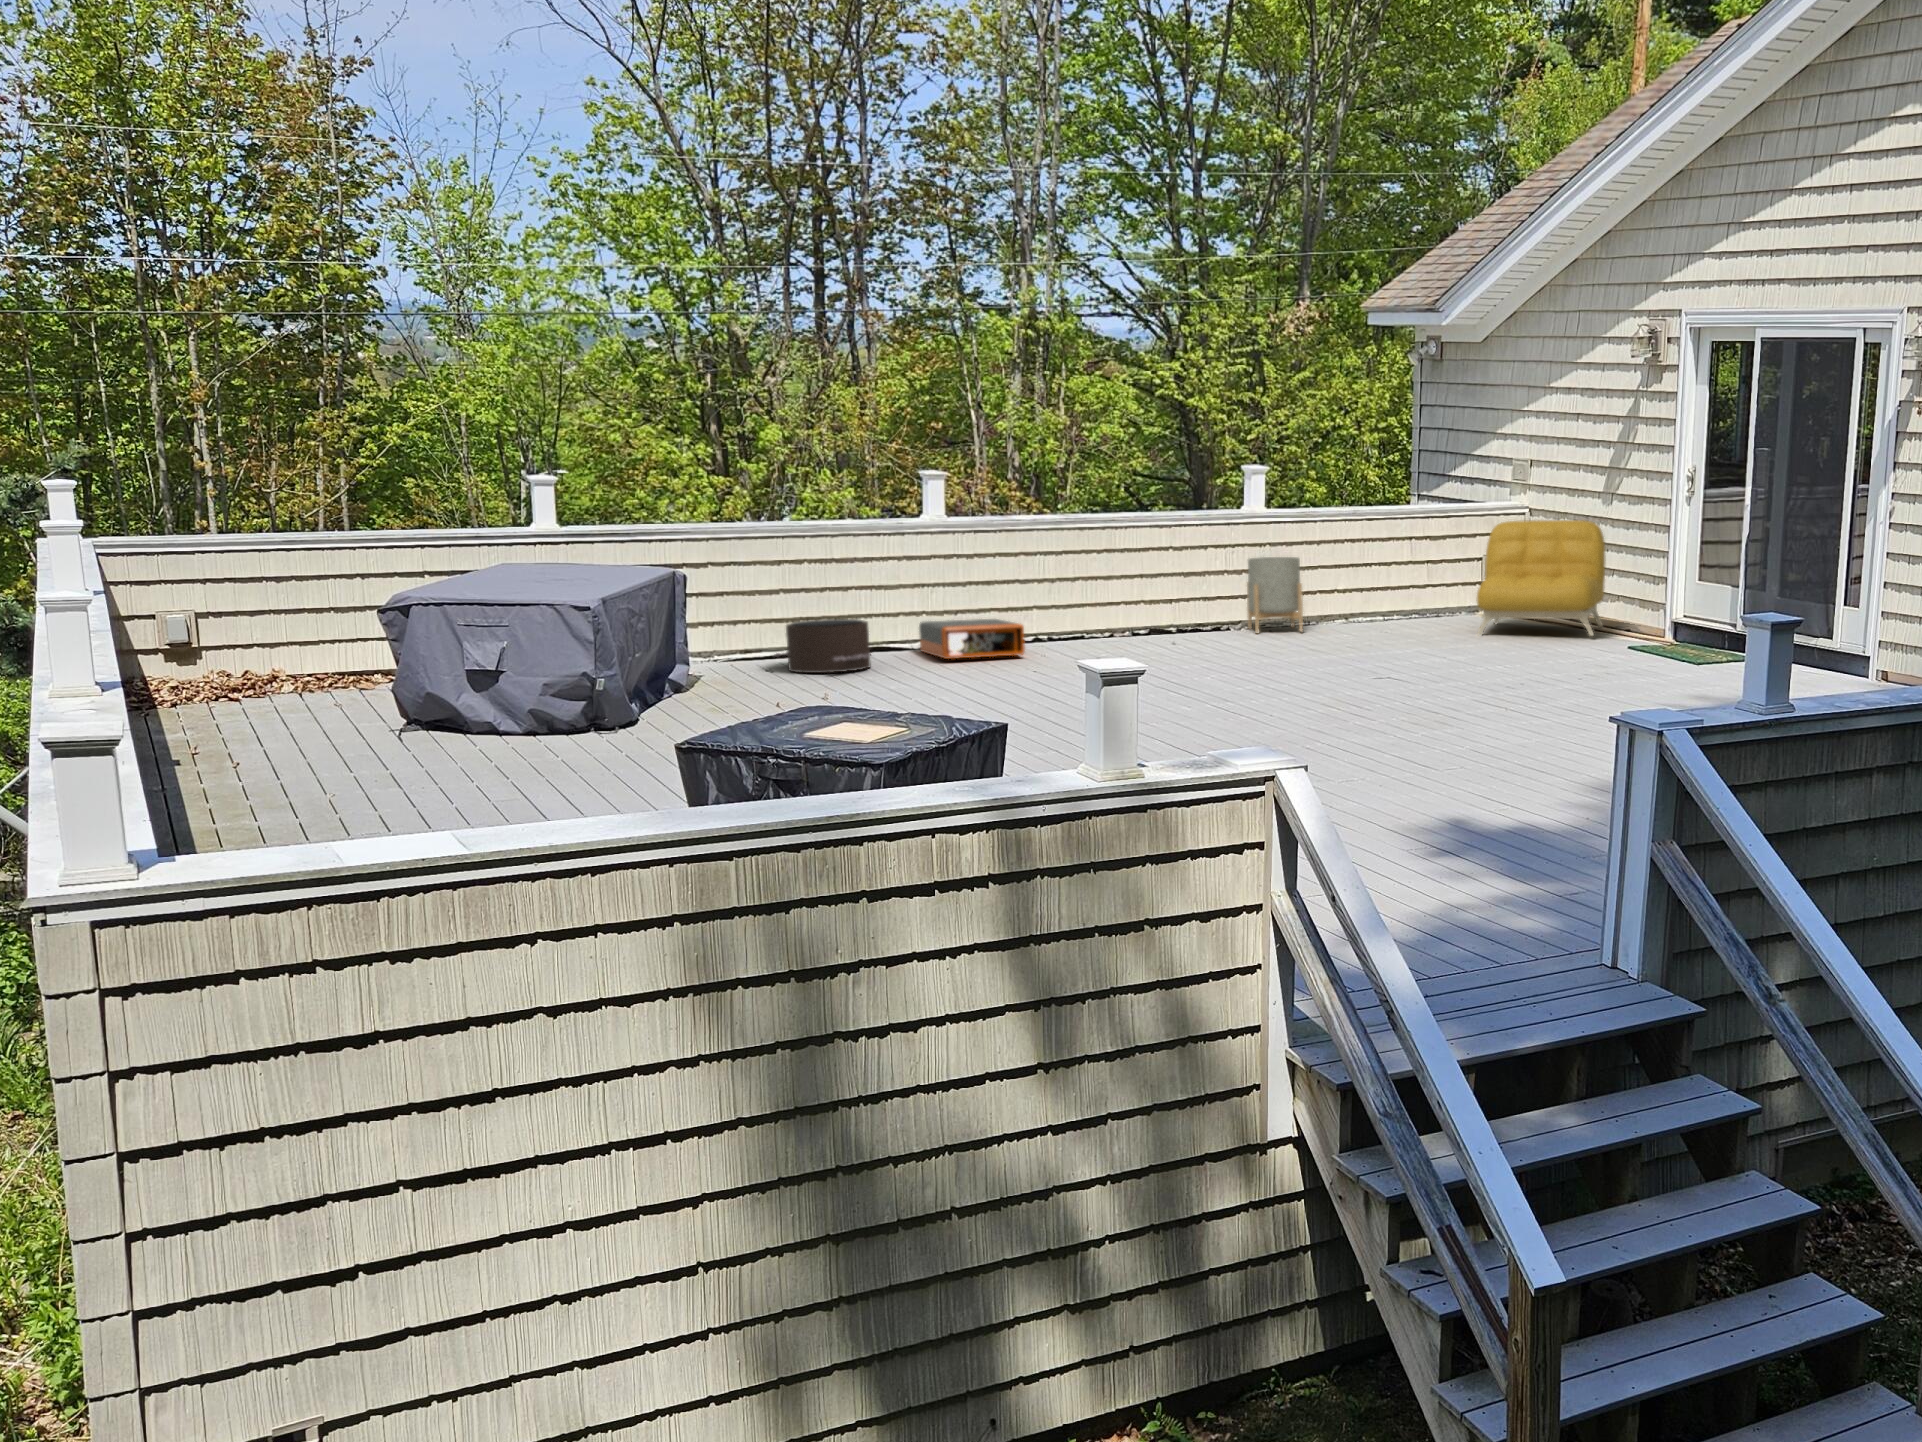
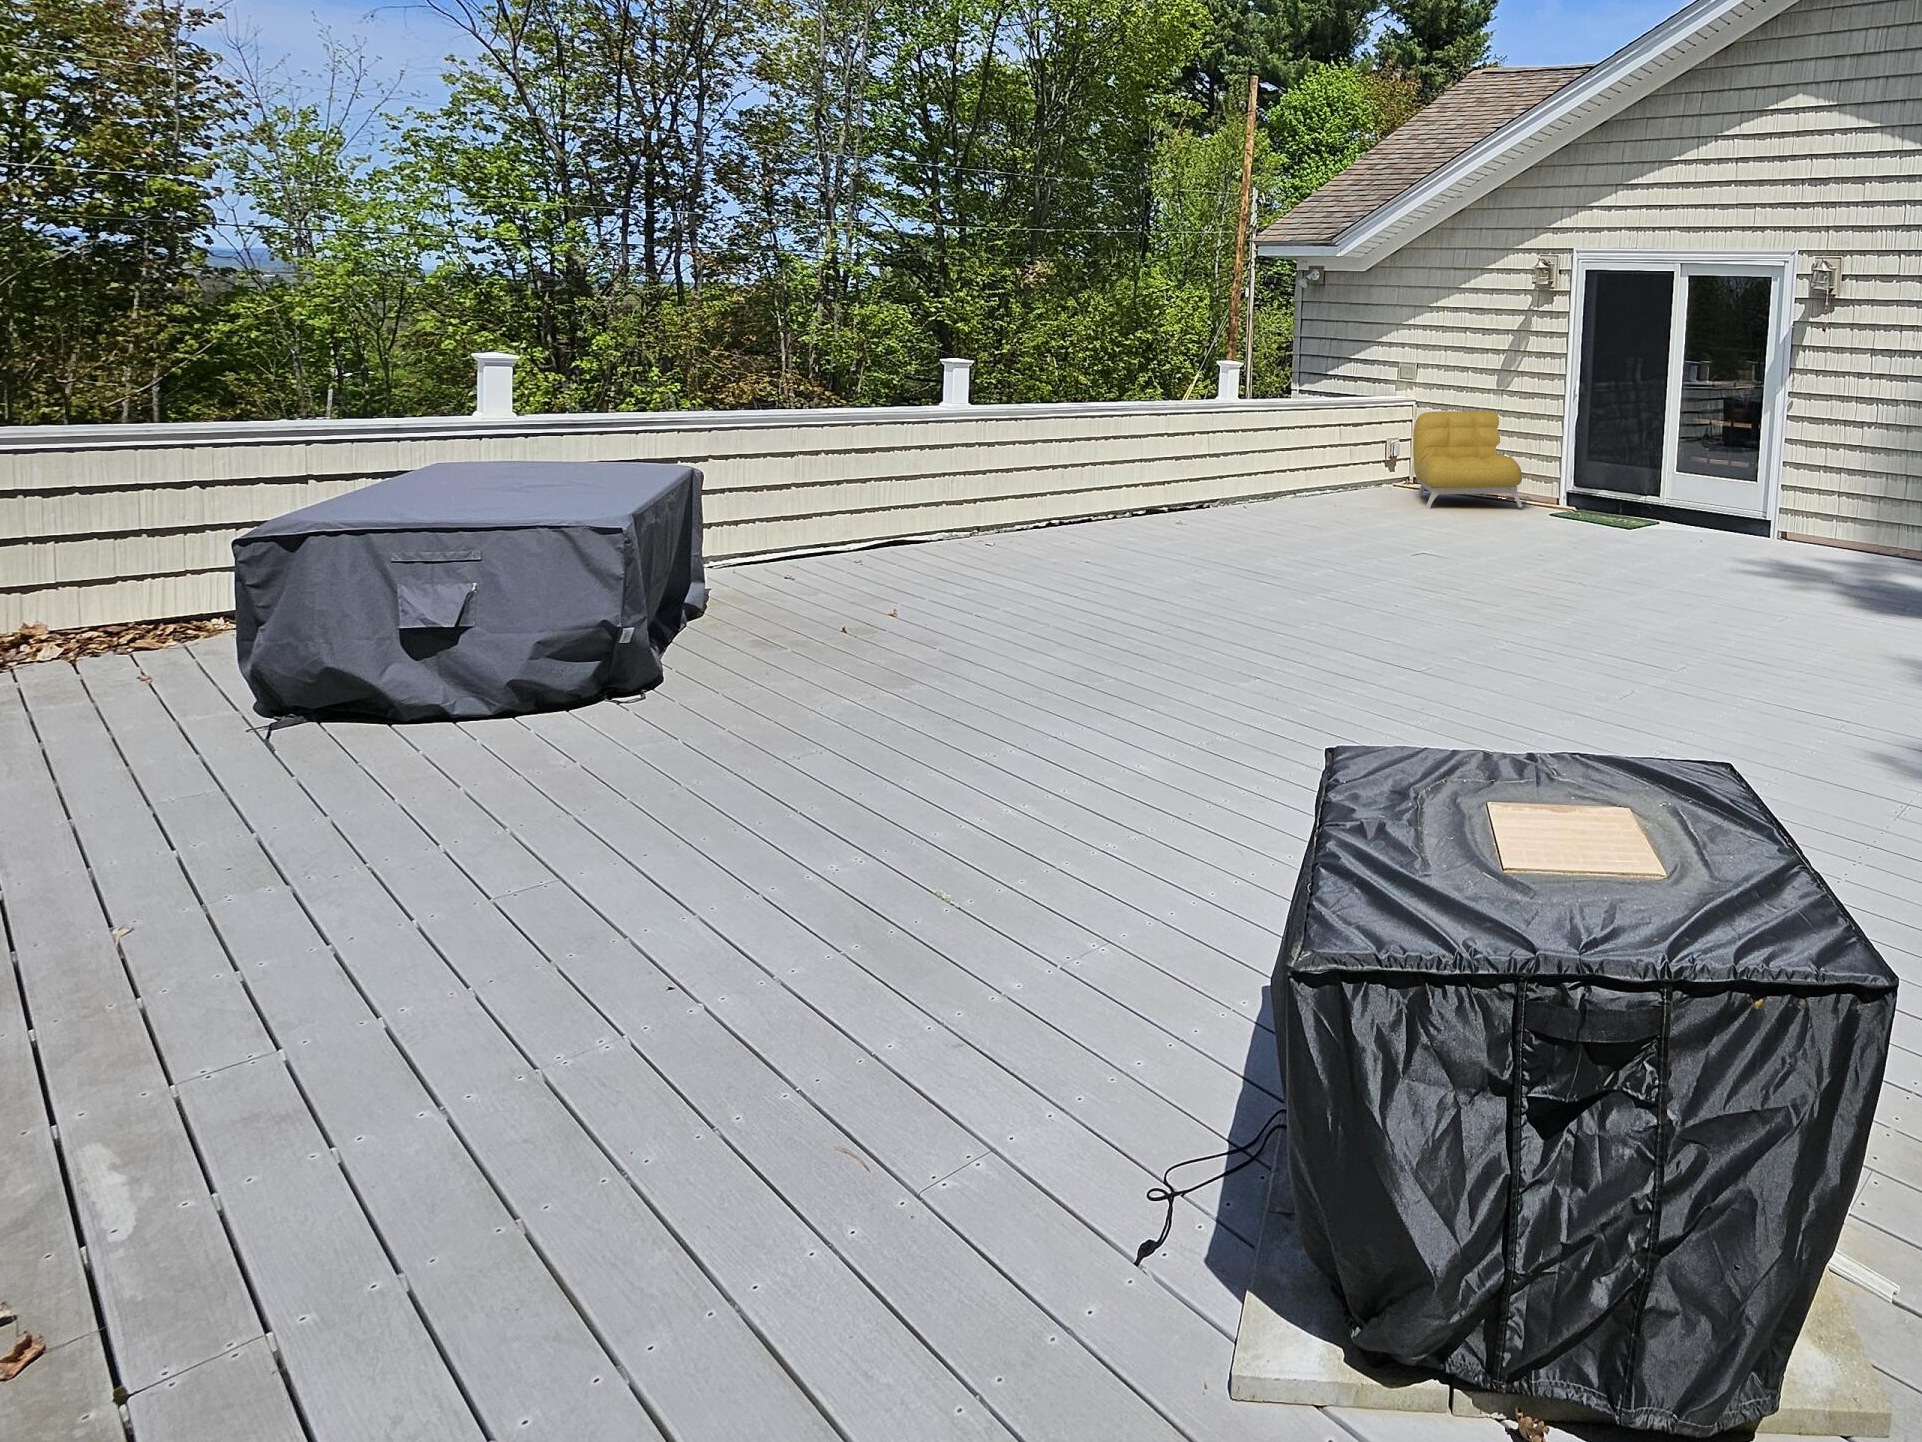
planter: present [1247,557,1303,633] -> none [1224,443,1281,513]
pouf: present [774,619,871,673] -> none [781,518,910,582]
storage box: present [919,619,1025,659] -> none [933,509,1057,556]

